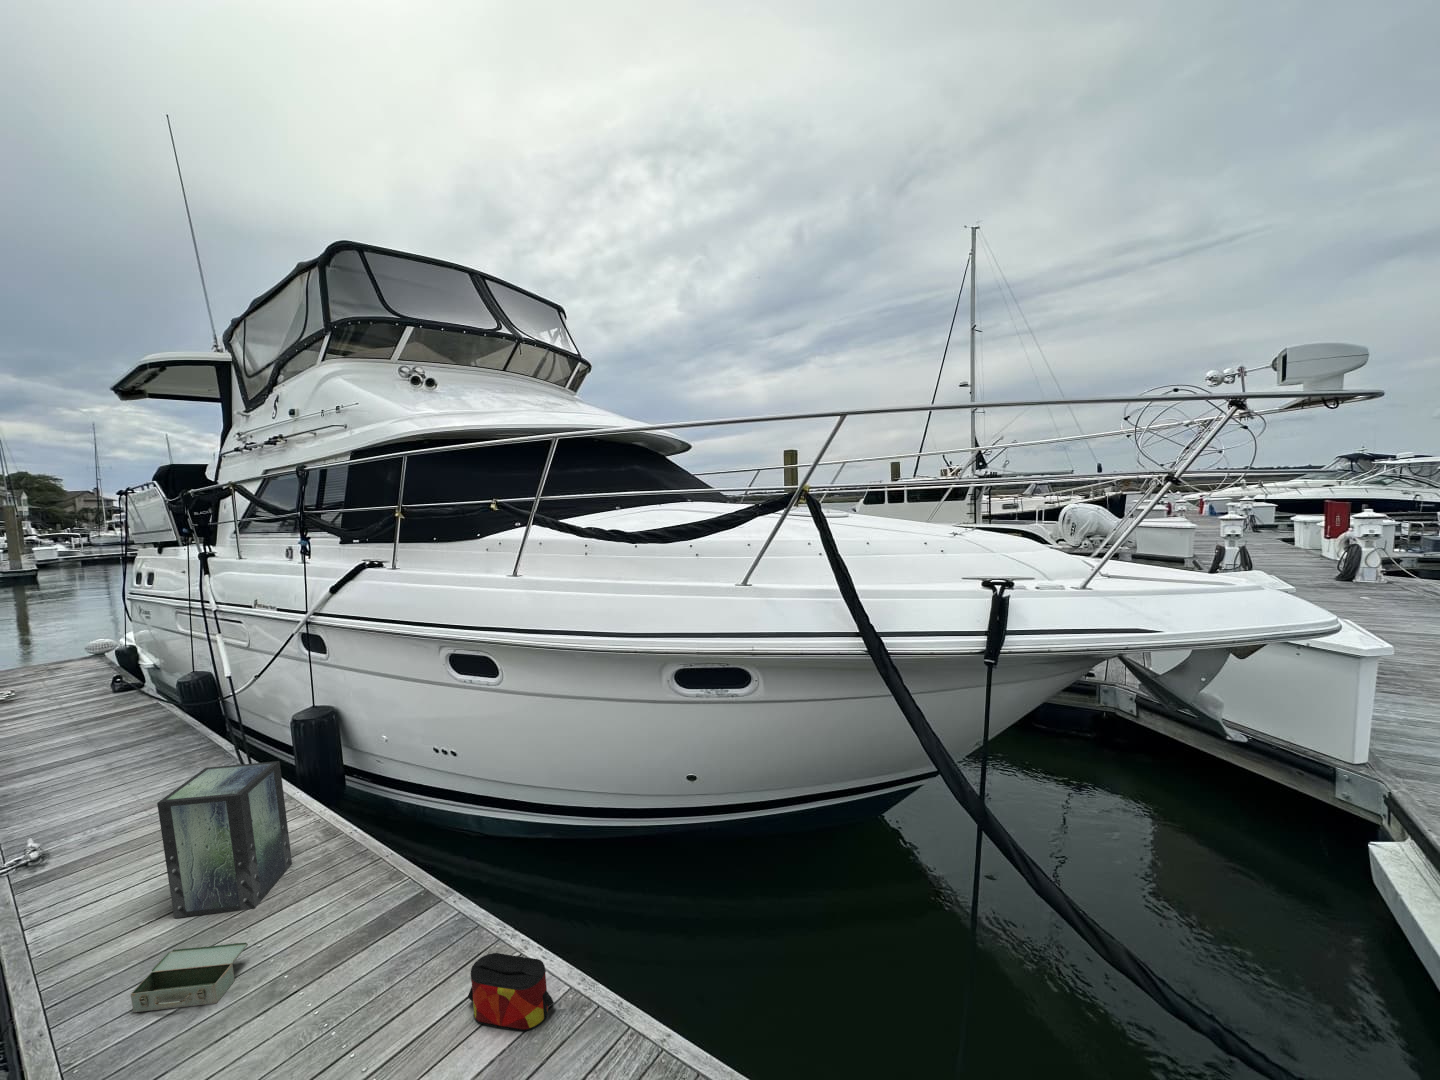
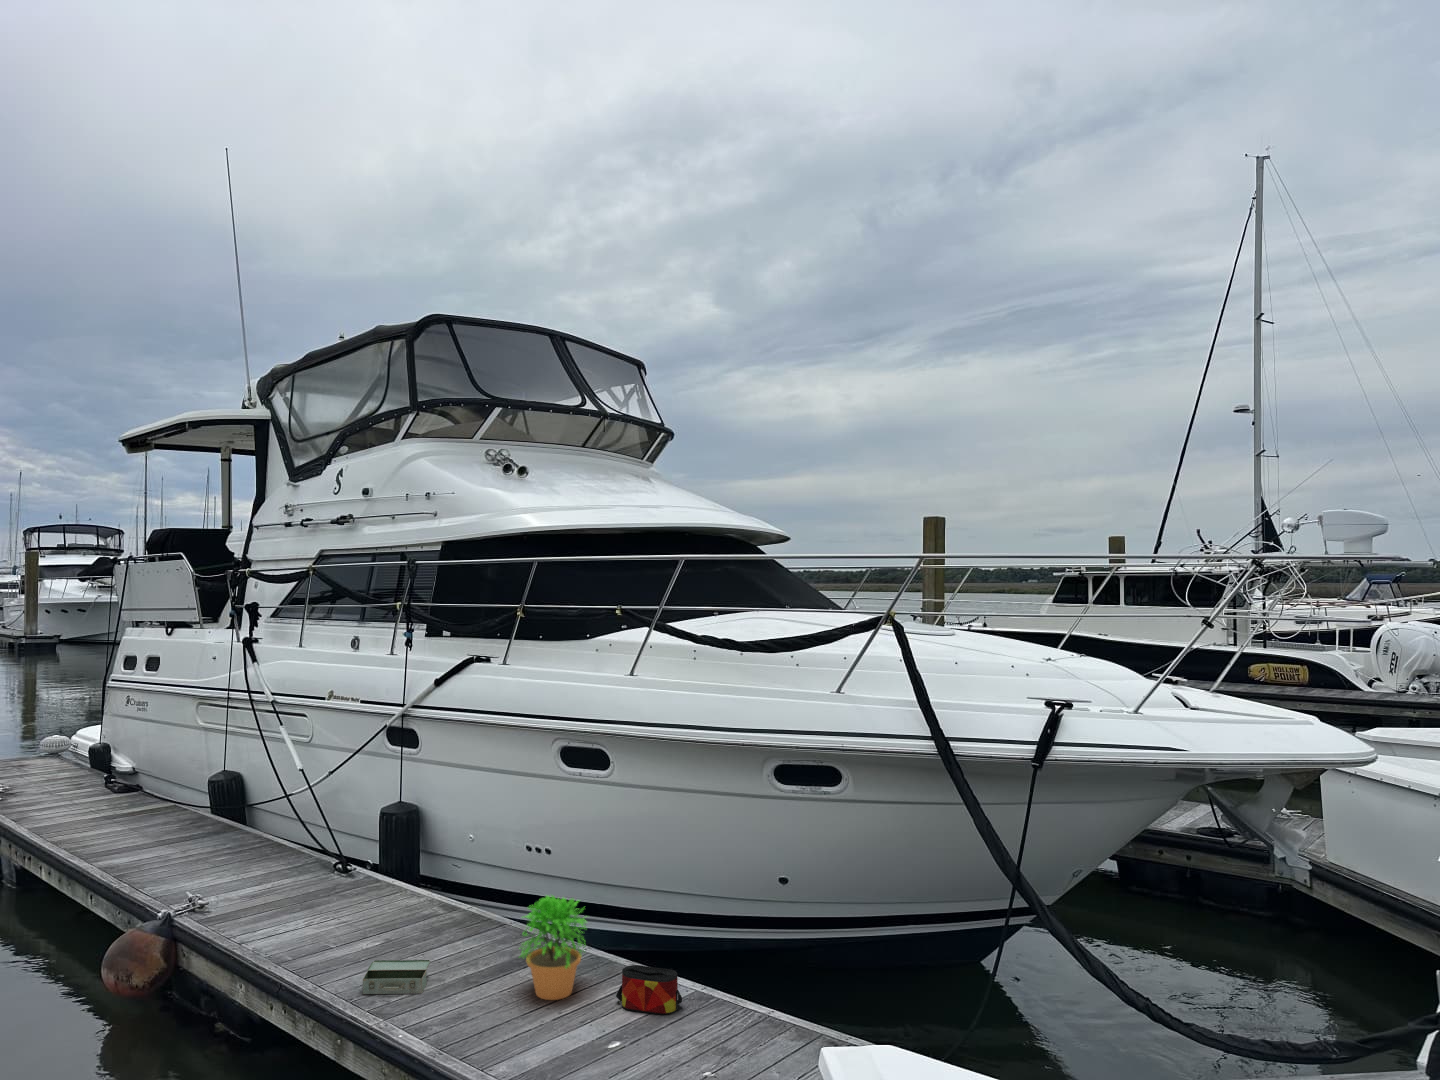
storage box: present [157,761,292,918] -> none [346,831,422,952]
potted plant: none [330,858,443,1006] -> present [520,896,586,1000]

